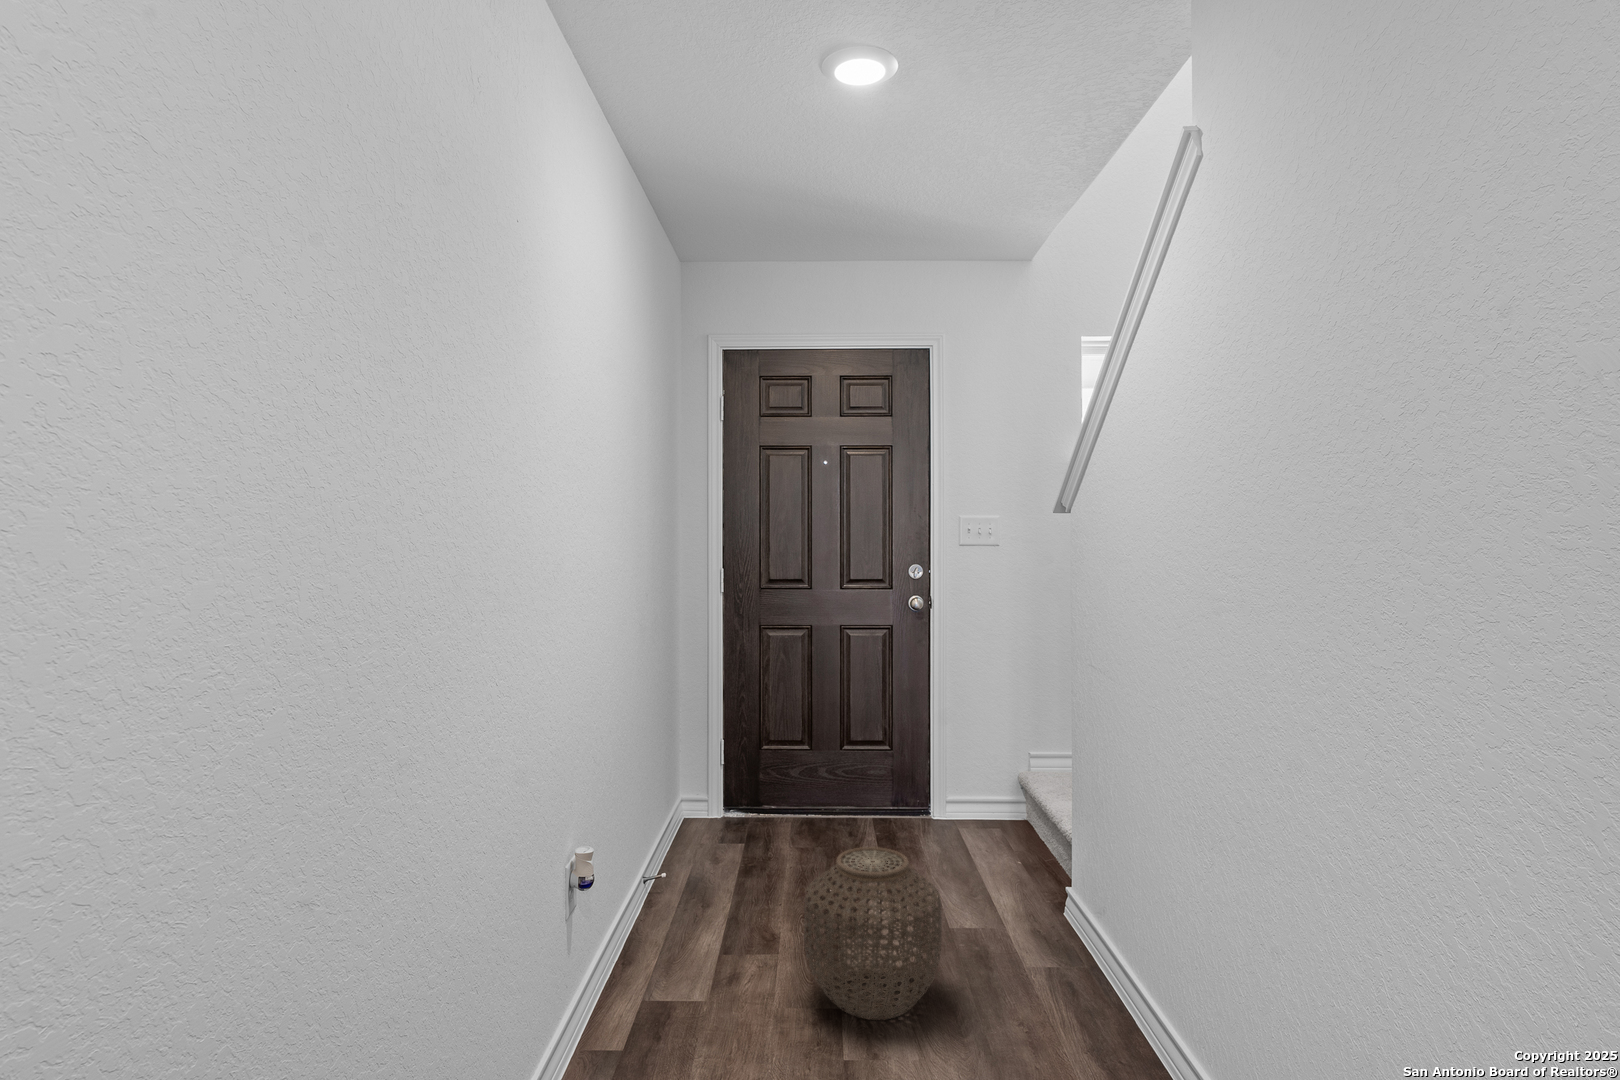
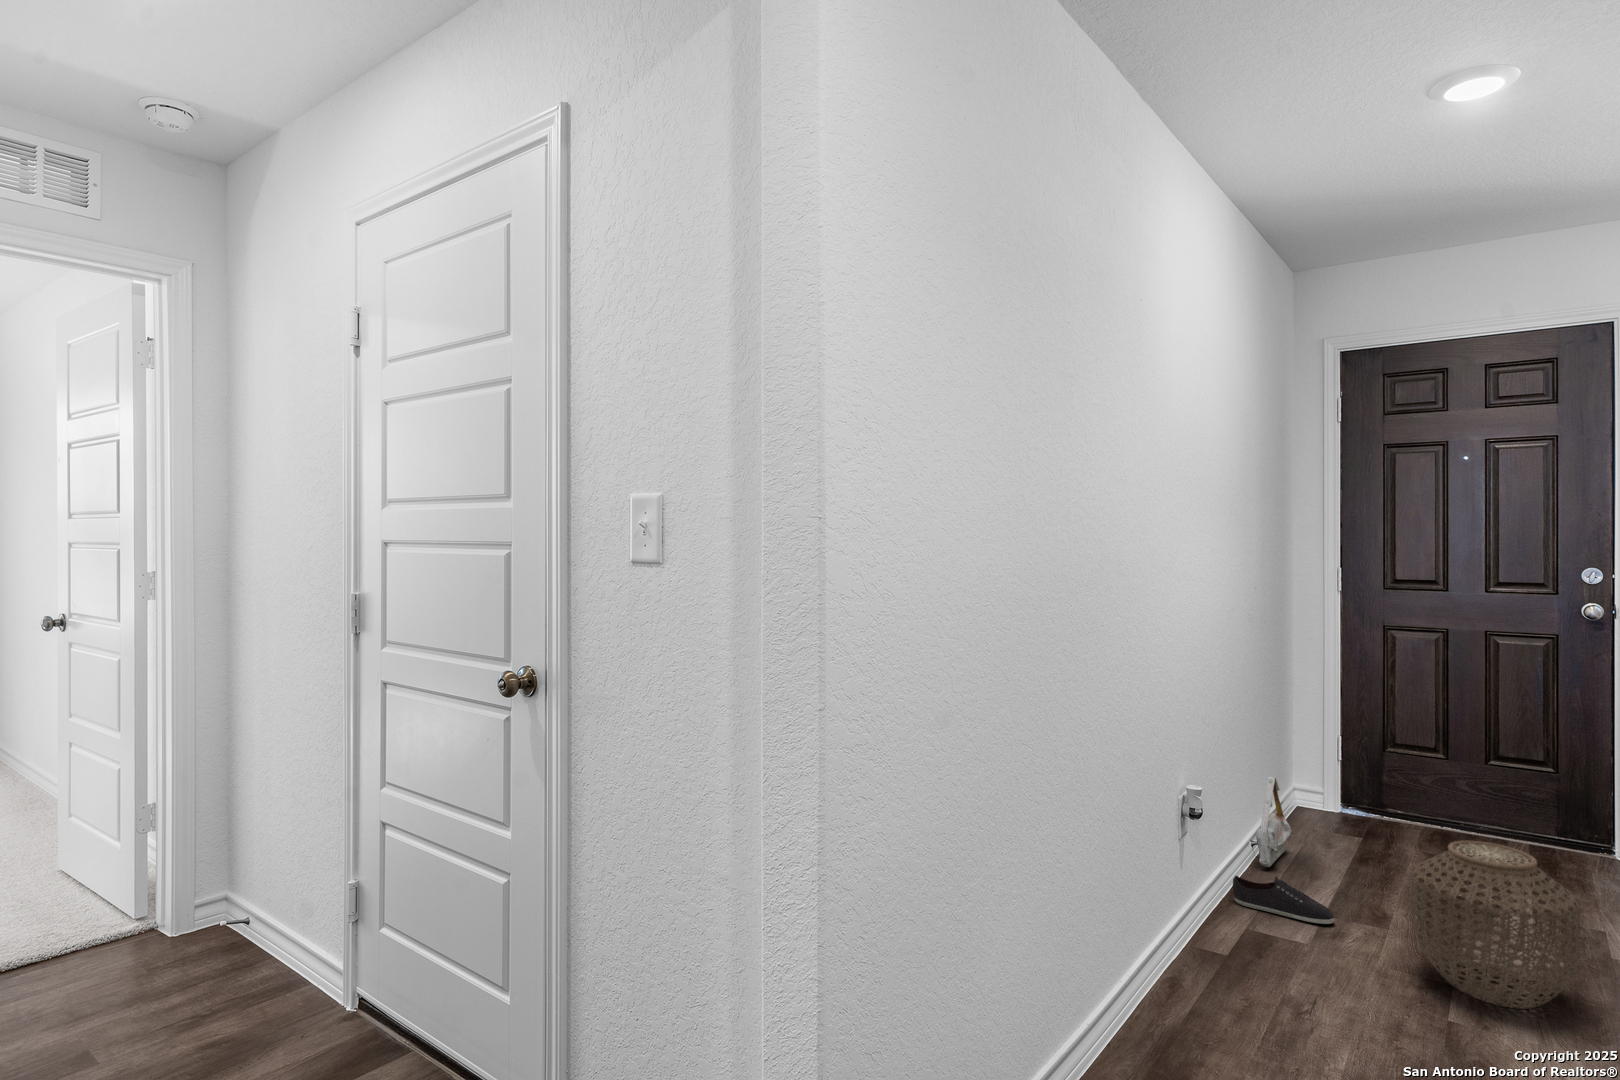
bag: none [649,802,684,907] -> present [1256,777,1292,867]
shoe: none [626,925,731,971] -> present [1233,876,1335,924]

